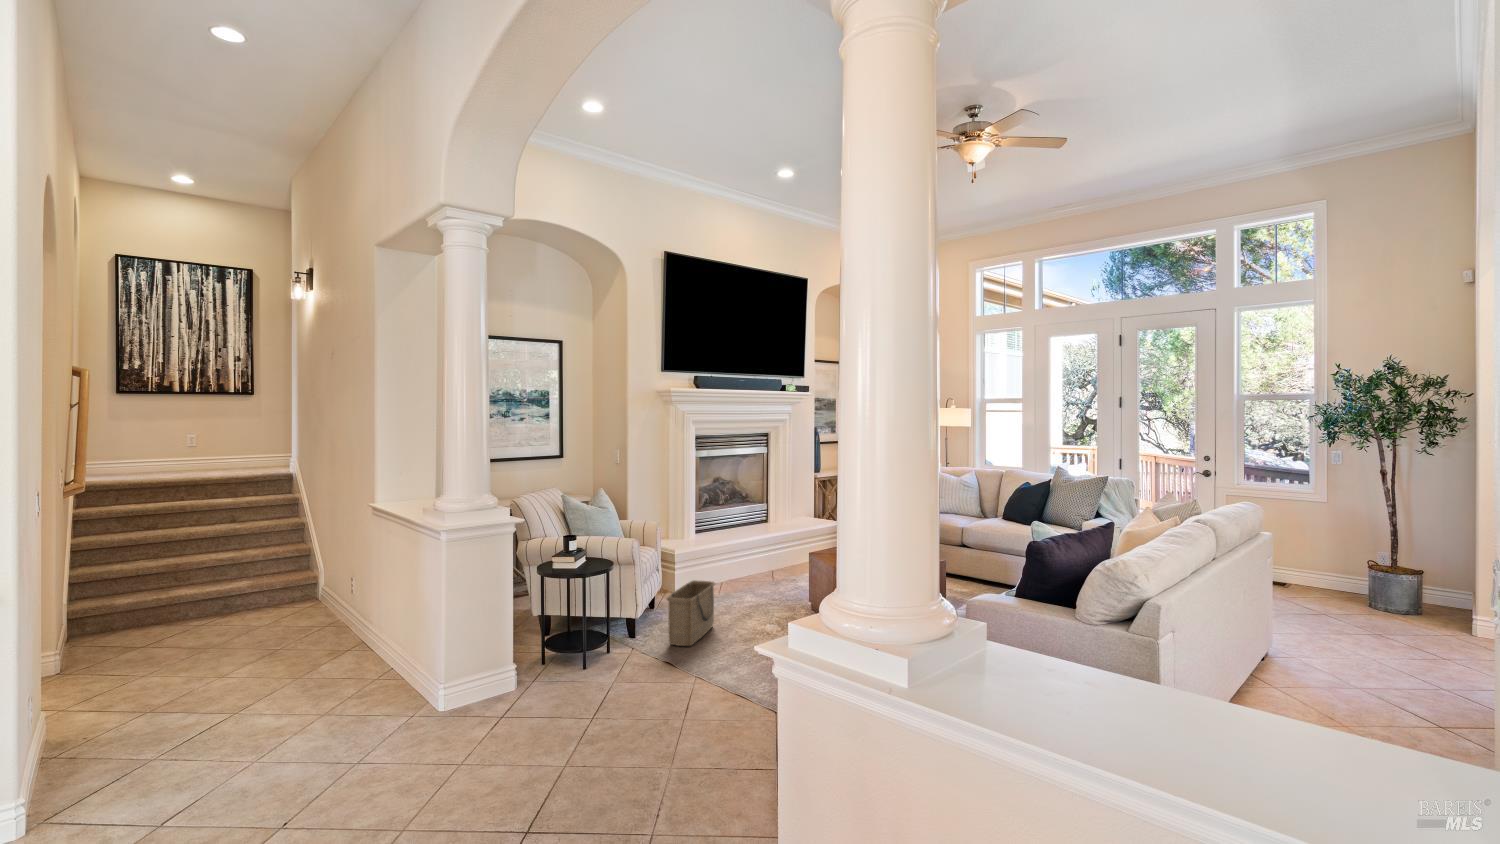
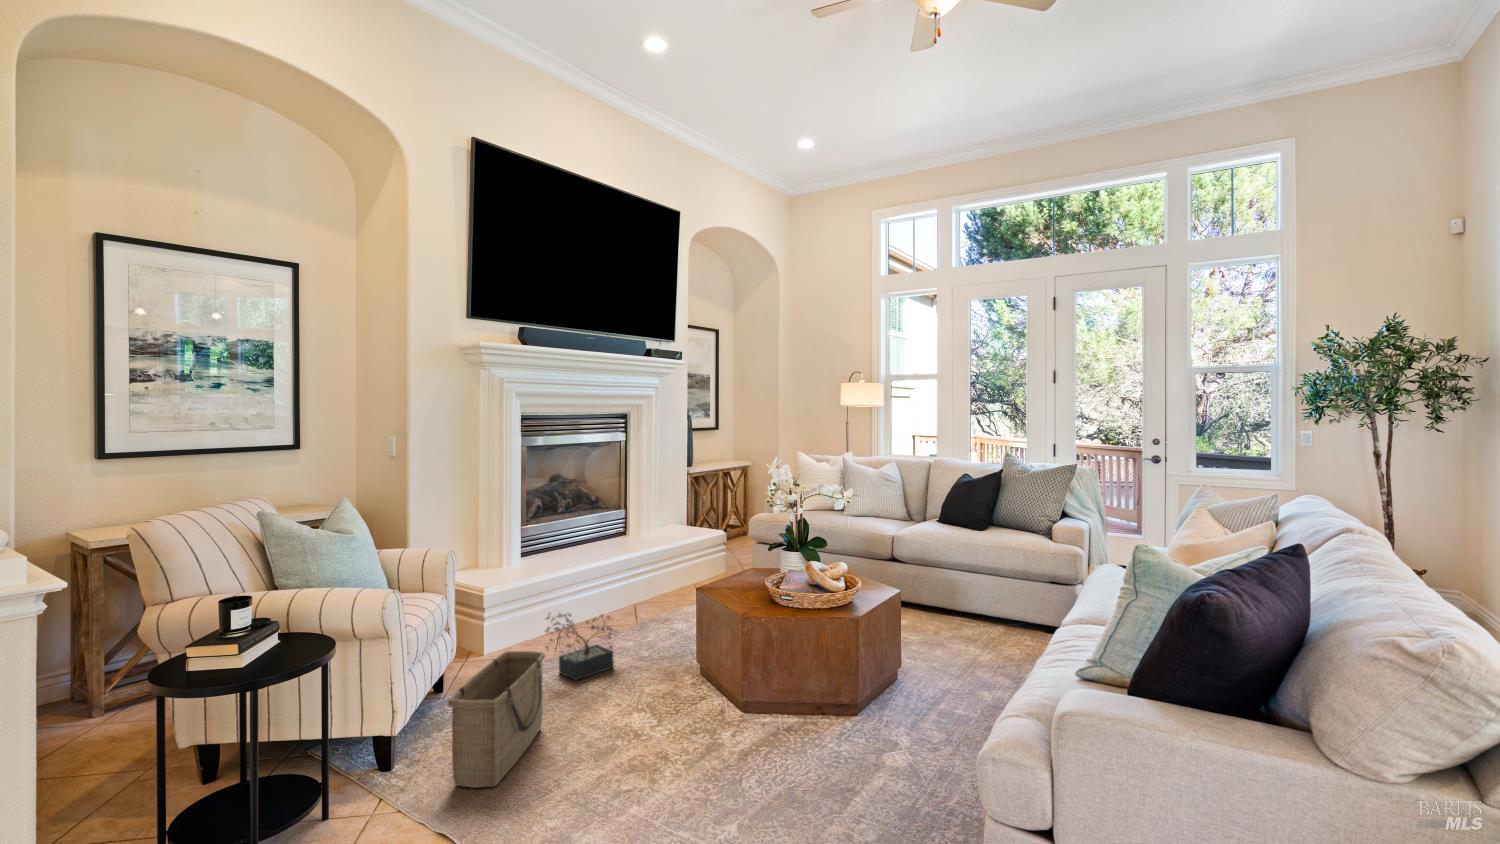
decorative plant: none [713,564,758,607] -> present [545,613,617,680]

